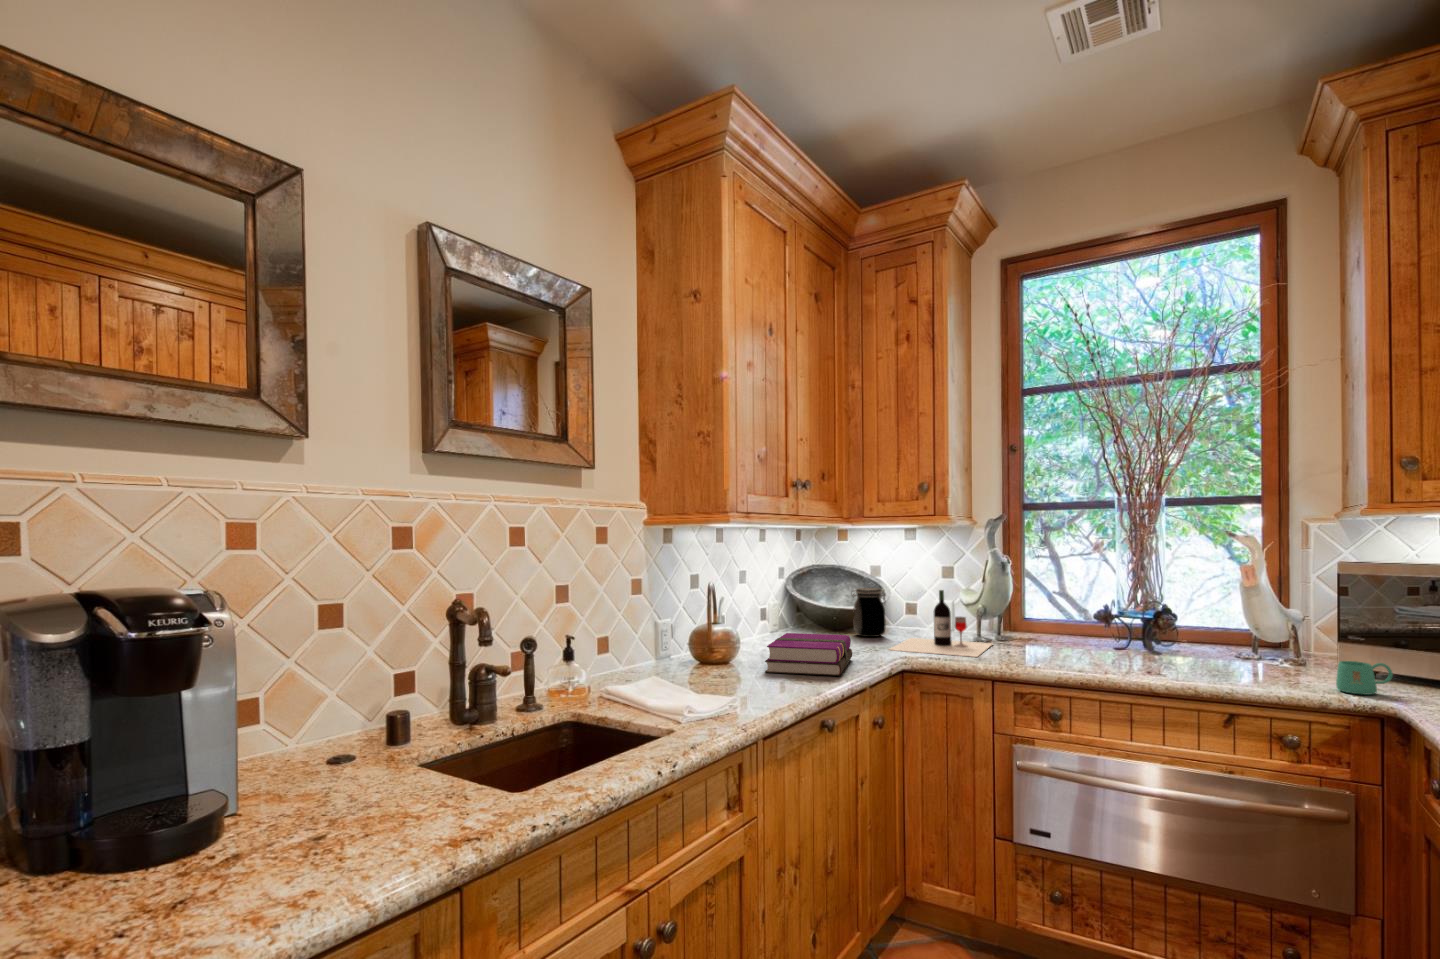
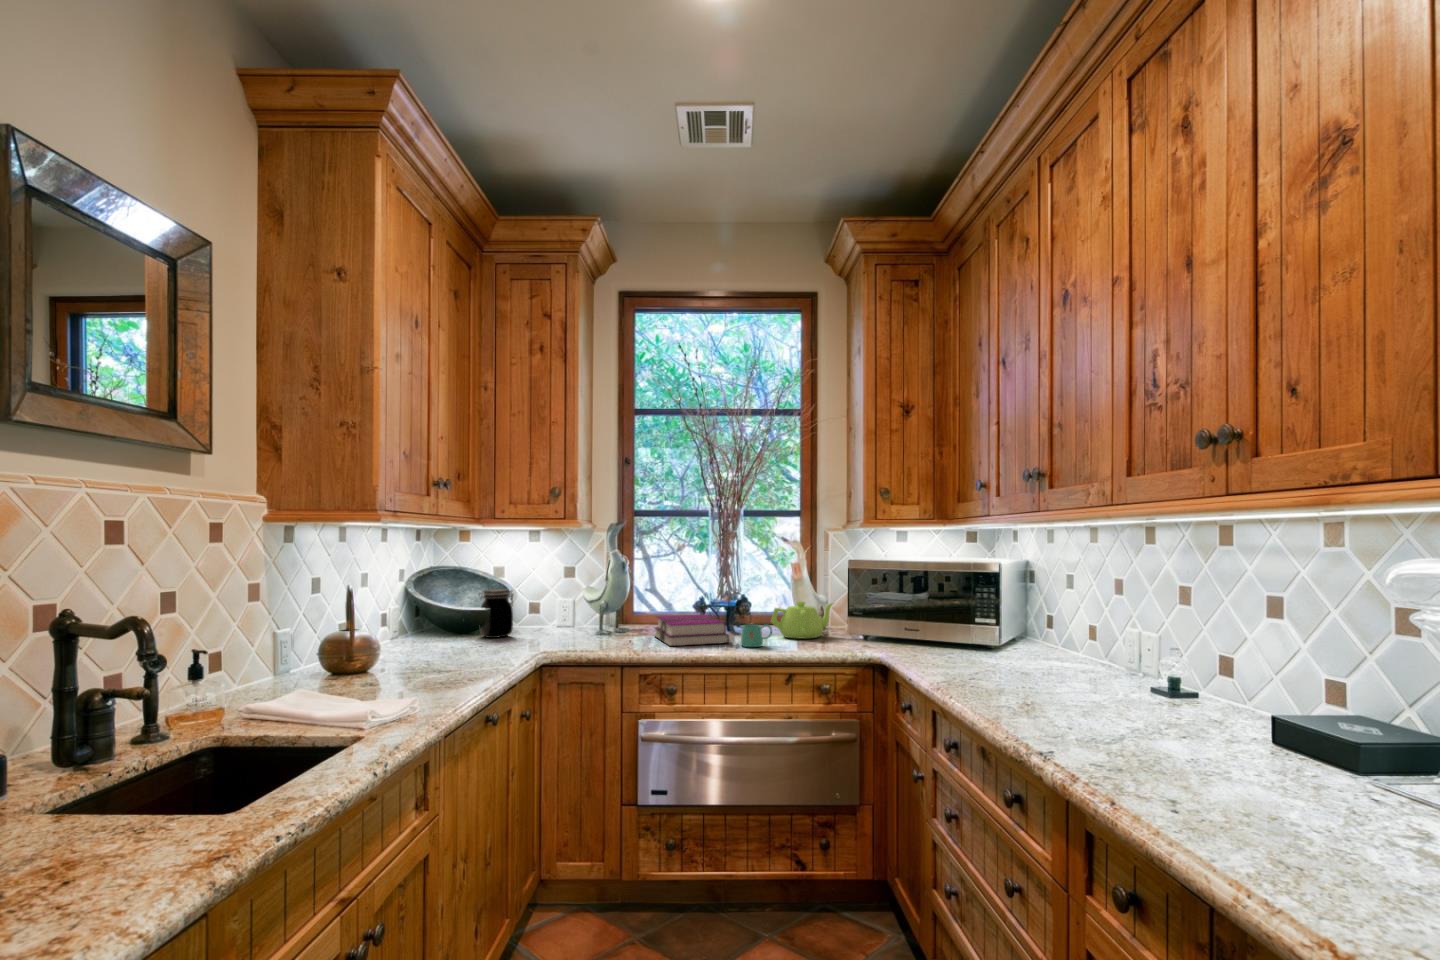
wine bottle: present [889,590,992,657] -> none [522,587,614,647]
teapot: none [1198,623,1301,673] -> present [771,601,833,638]
hardback book: present [765,633,852,676] -> present [655,615,729,646]
mug: present [1336,661,1393,695] -> present [741,624,772,647]

